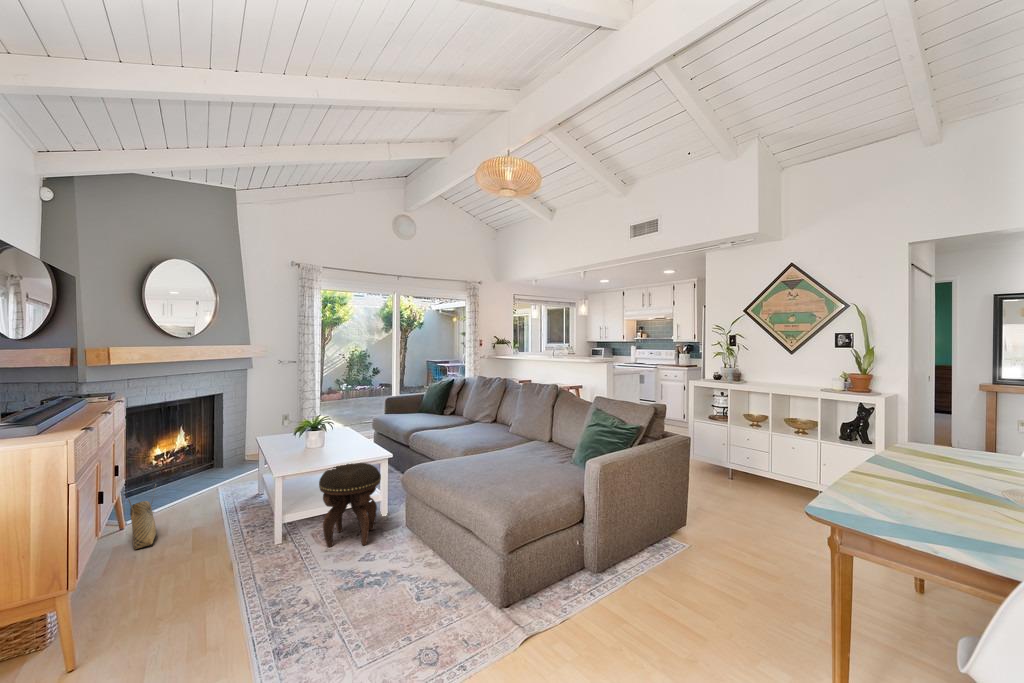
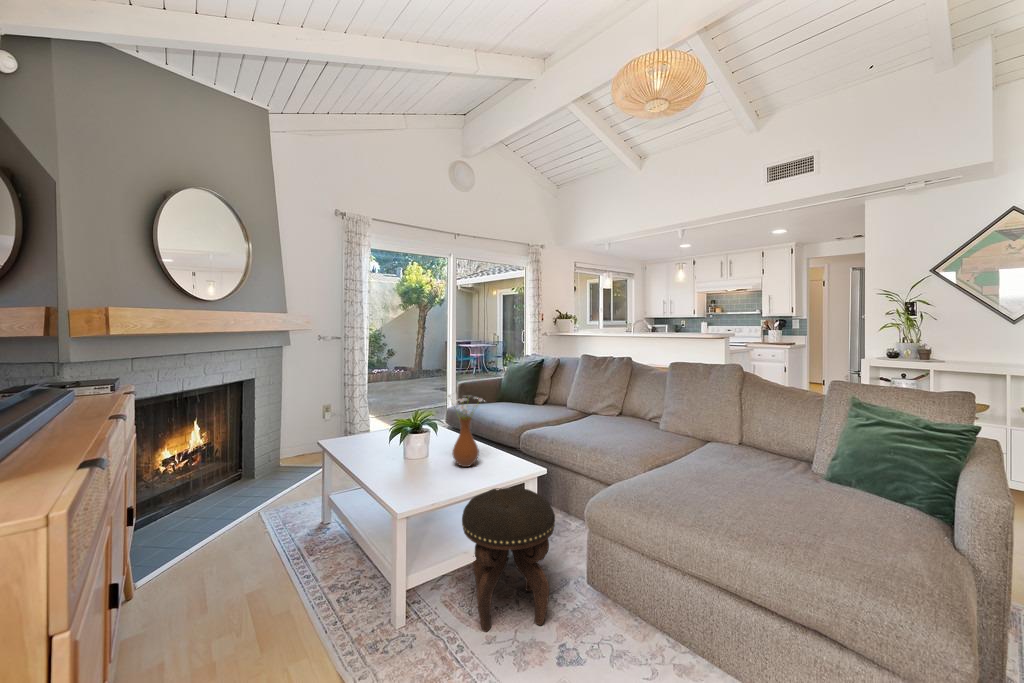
vase: none [329,403,356,452] -> present [448,395,485,467]
woven basket: present [126,494,156,549] -> none [136,530,191,647]

